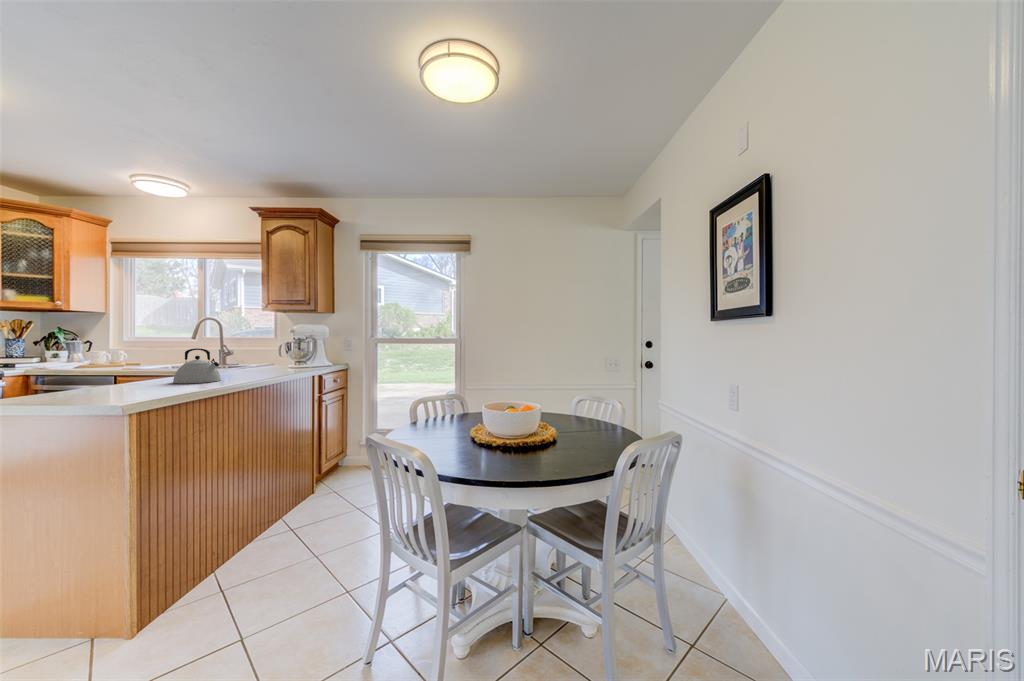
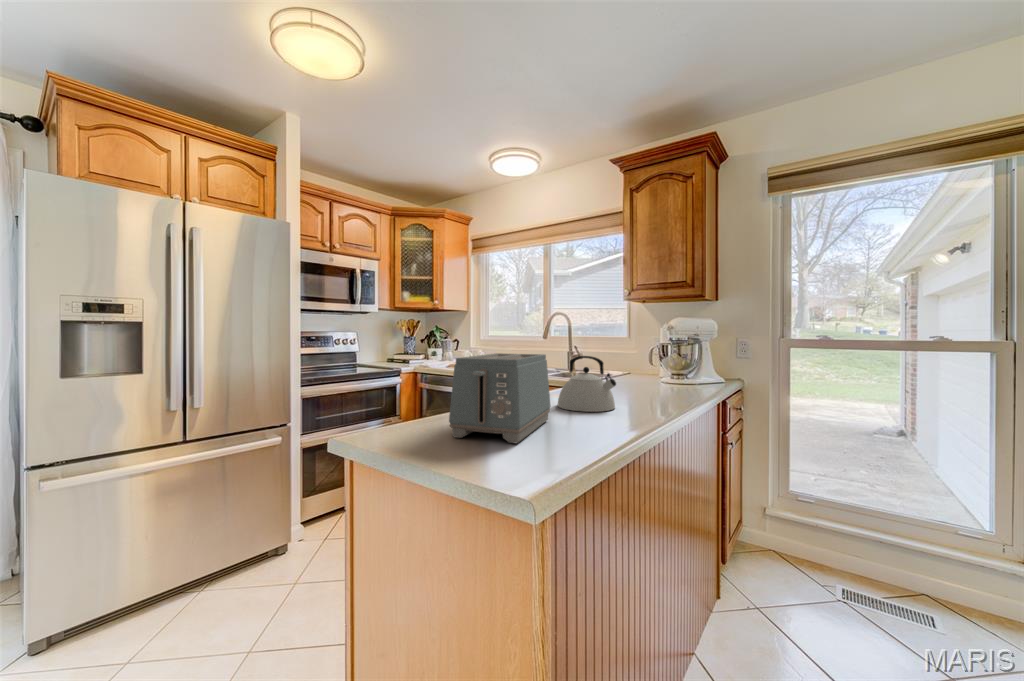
toaster: none [54,347,156,399] -> present [449,353,550,443]

